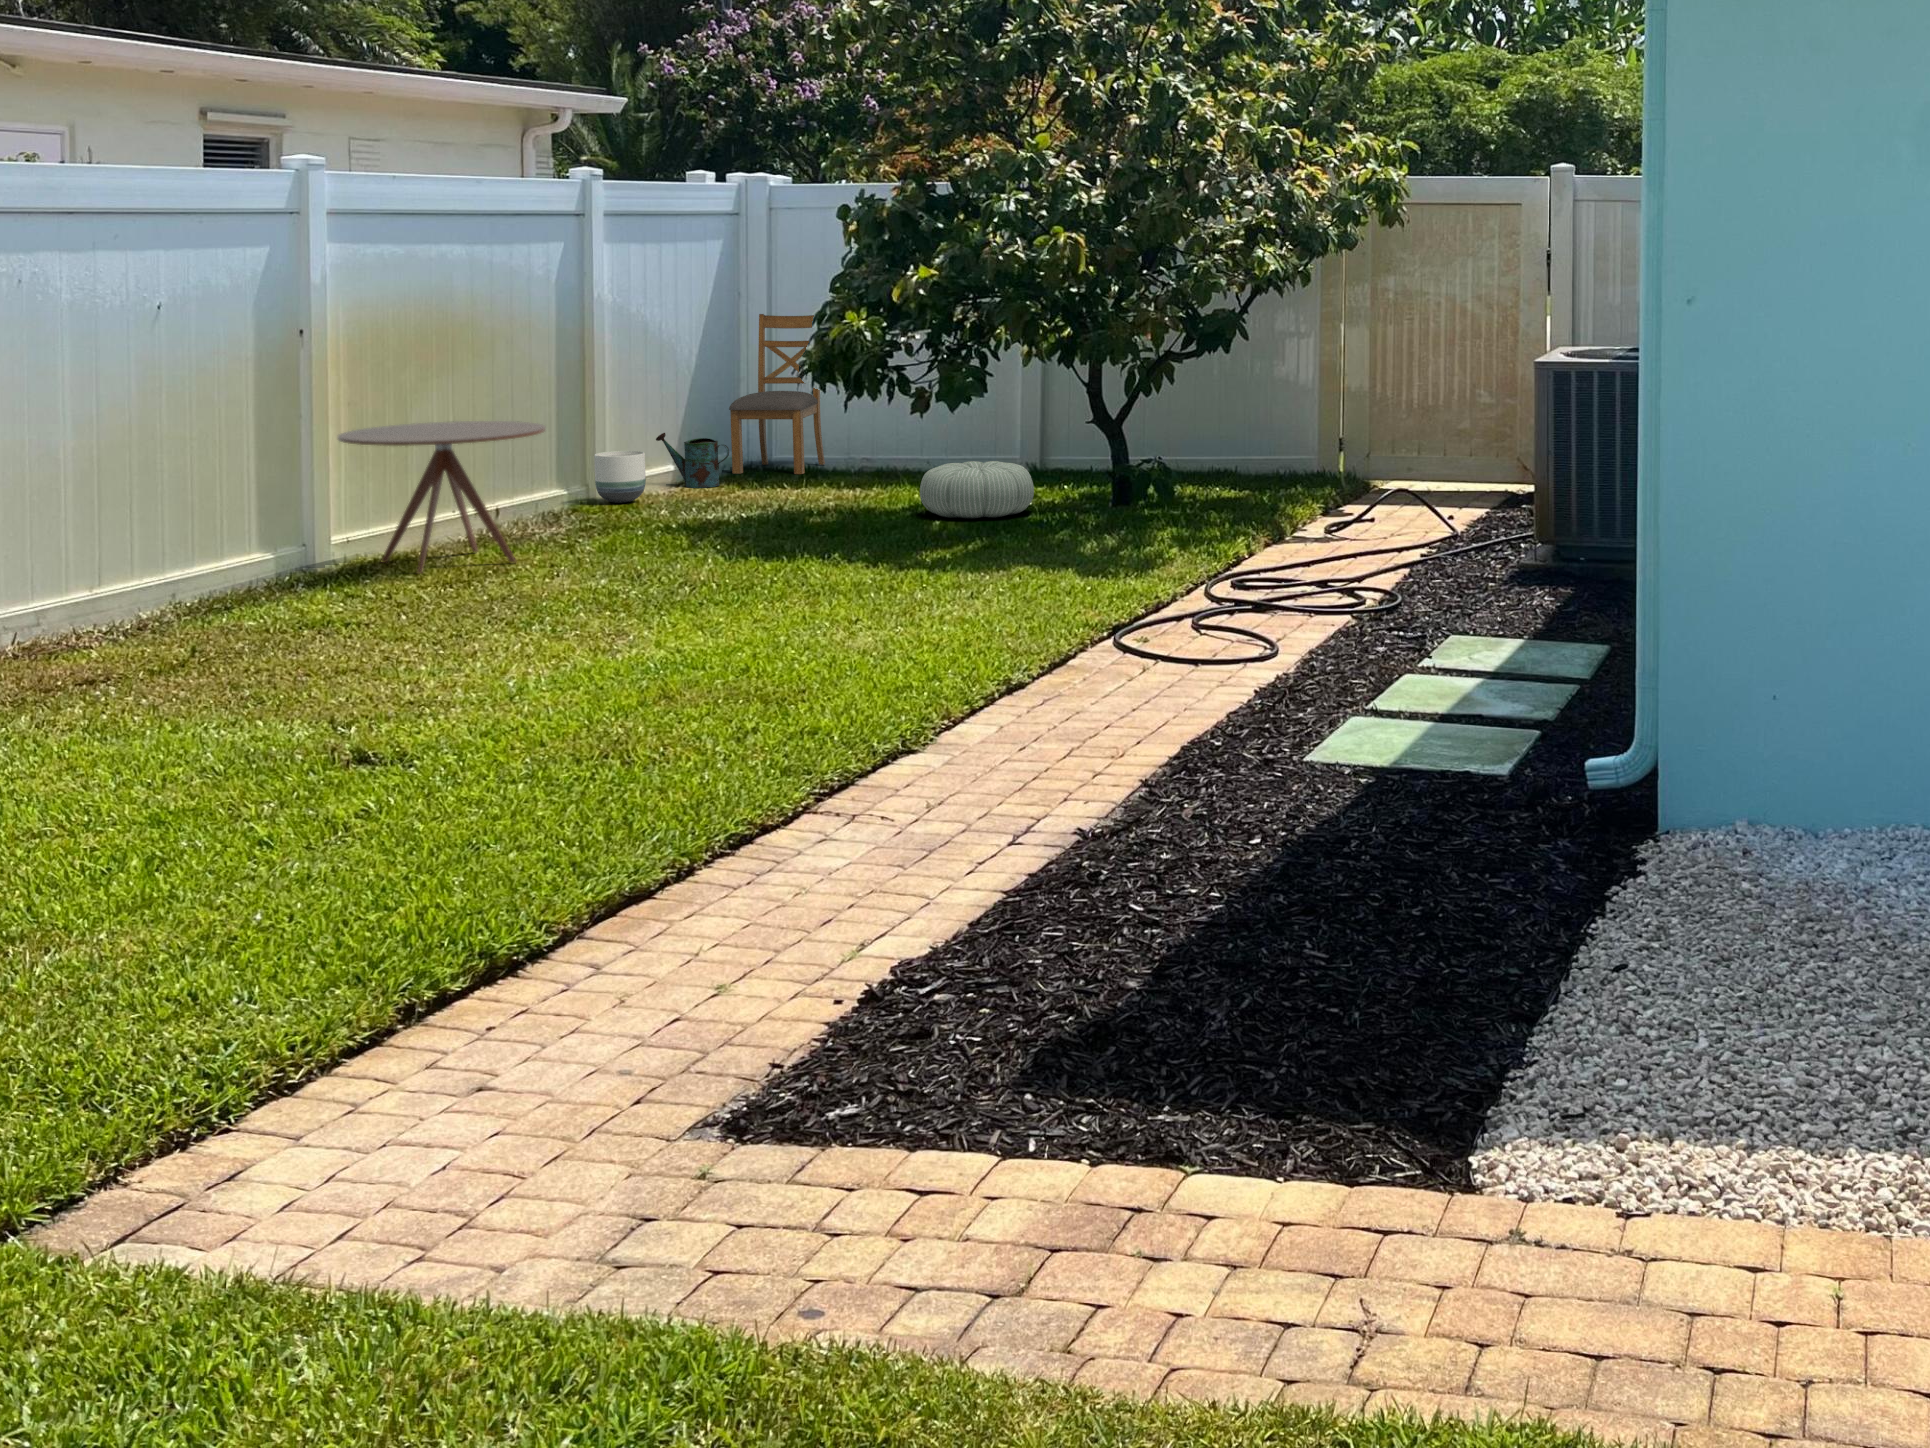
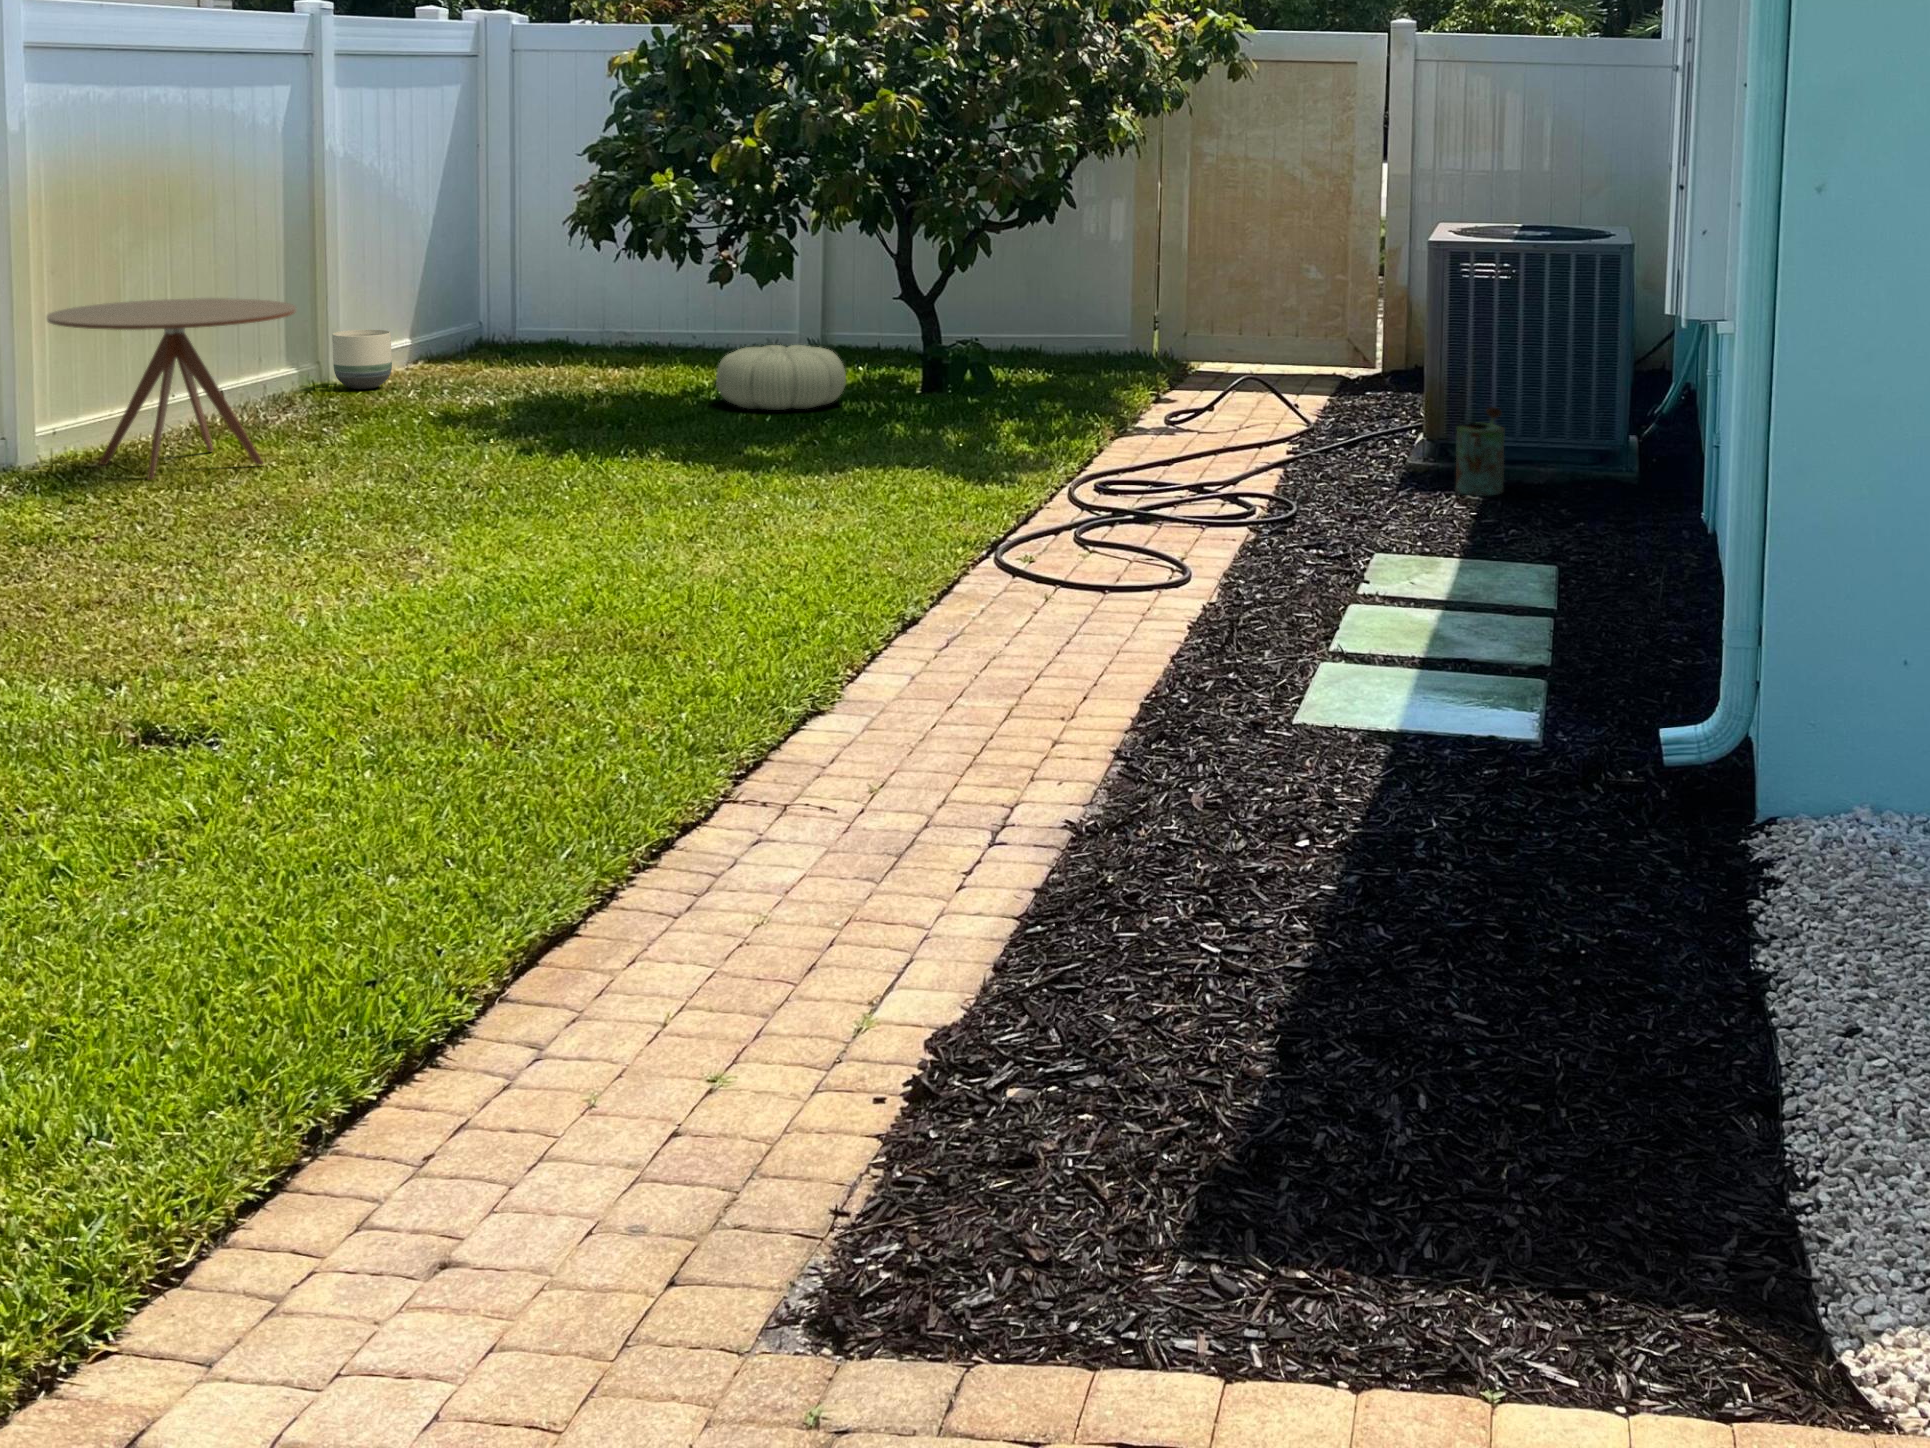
chair: present [729,314,825,474] -> none [476,173,583,354]
watering can: present [656,433,729,488] -> present [1456,407,1505,496]

